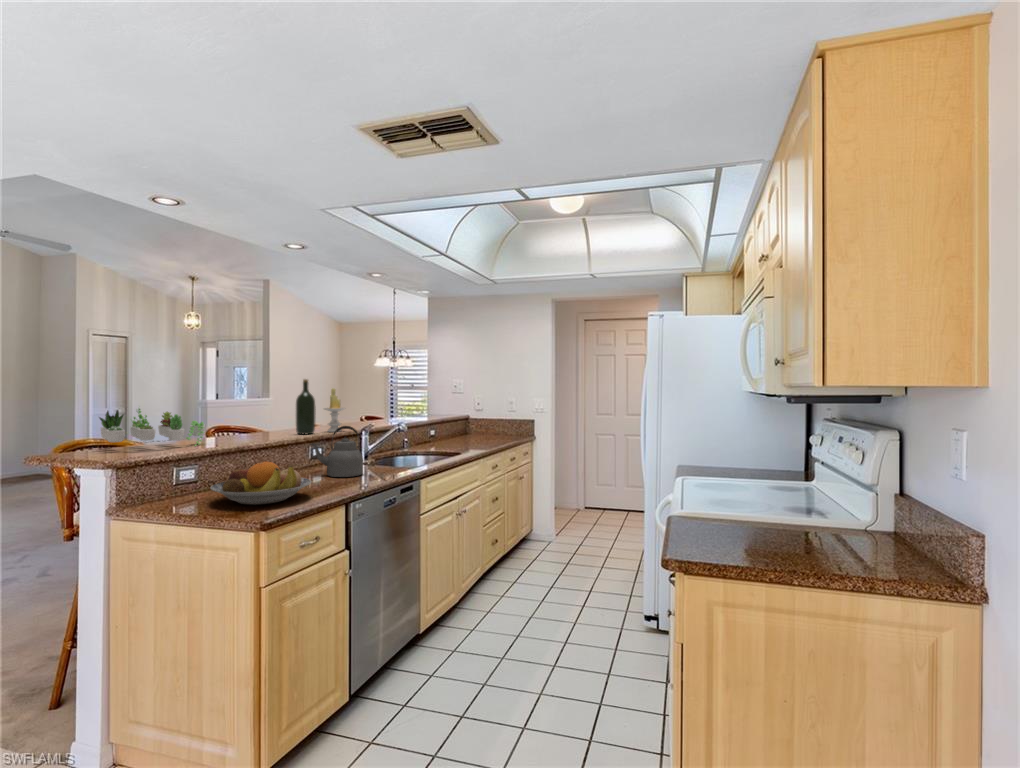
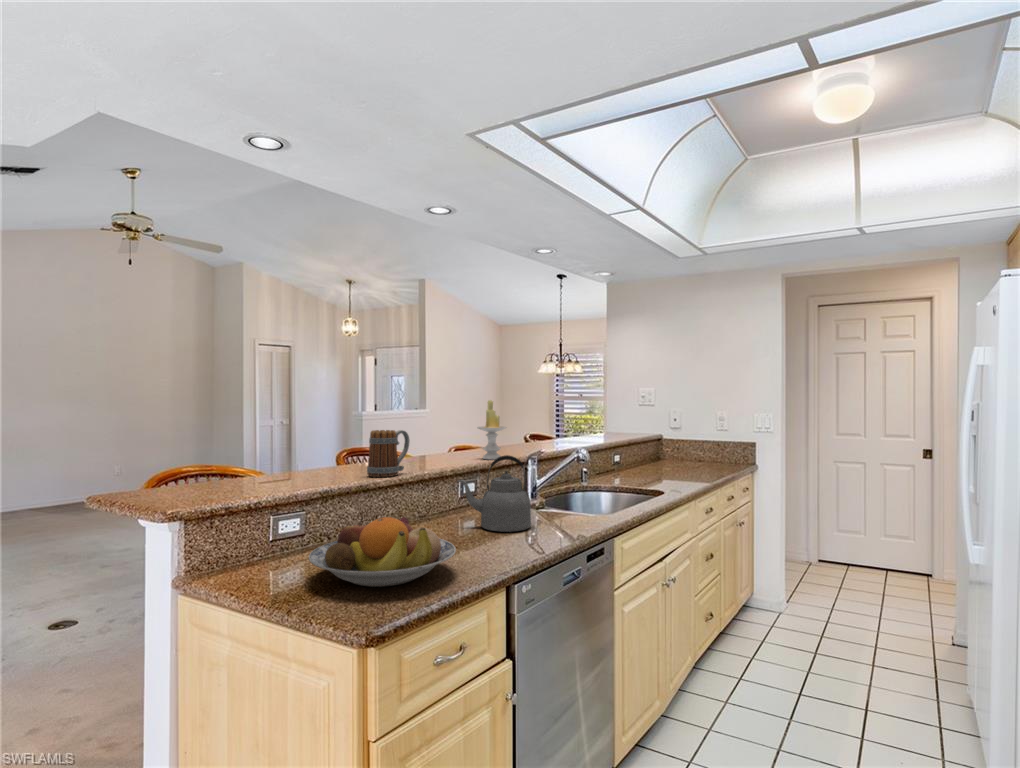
wine bottle: present [296,379,316,434] -> none [442,388,467,463]
succulent plant: present [99,409,206,446] -> none [192,424,325,482]
mug: none [240,409,273,443] -> present [367,430,410,477]

